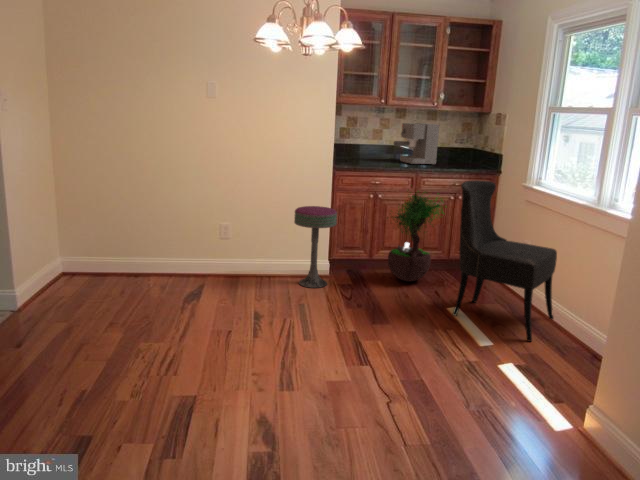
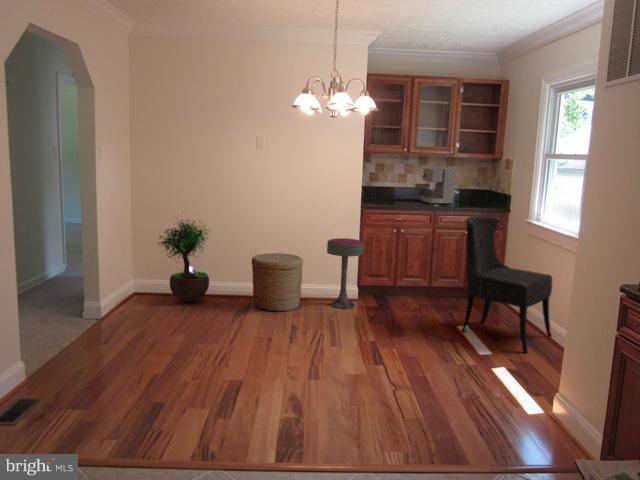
potted tree: present [388,191,444,281] -> present [158,220,209,302]
woven basket: none [205,224,266,294] -> present [251,253,303,311]

